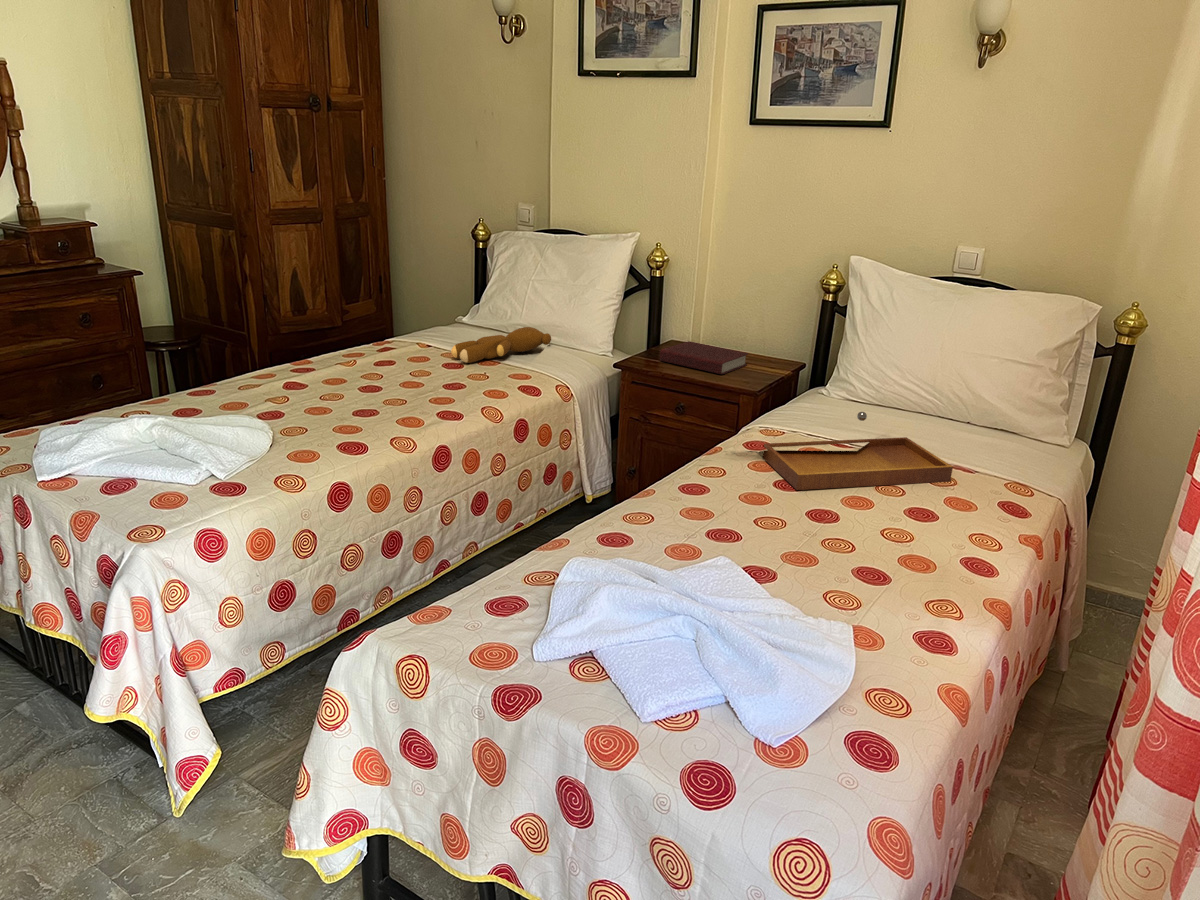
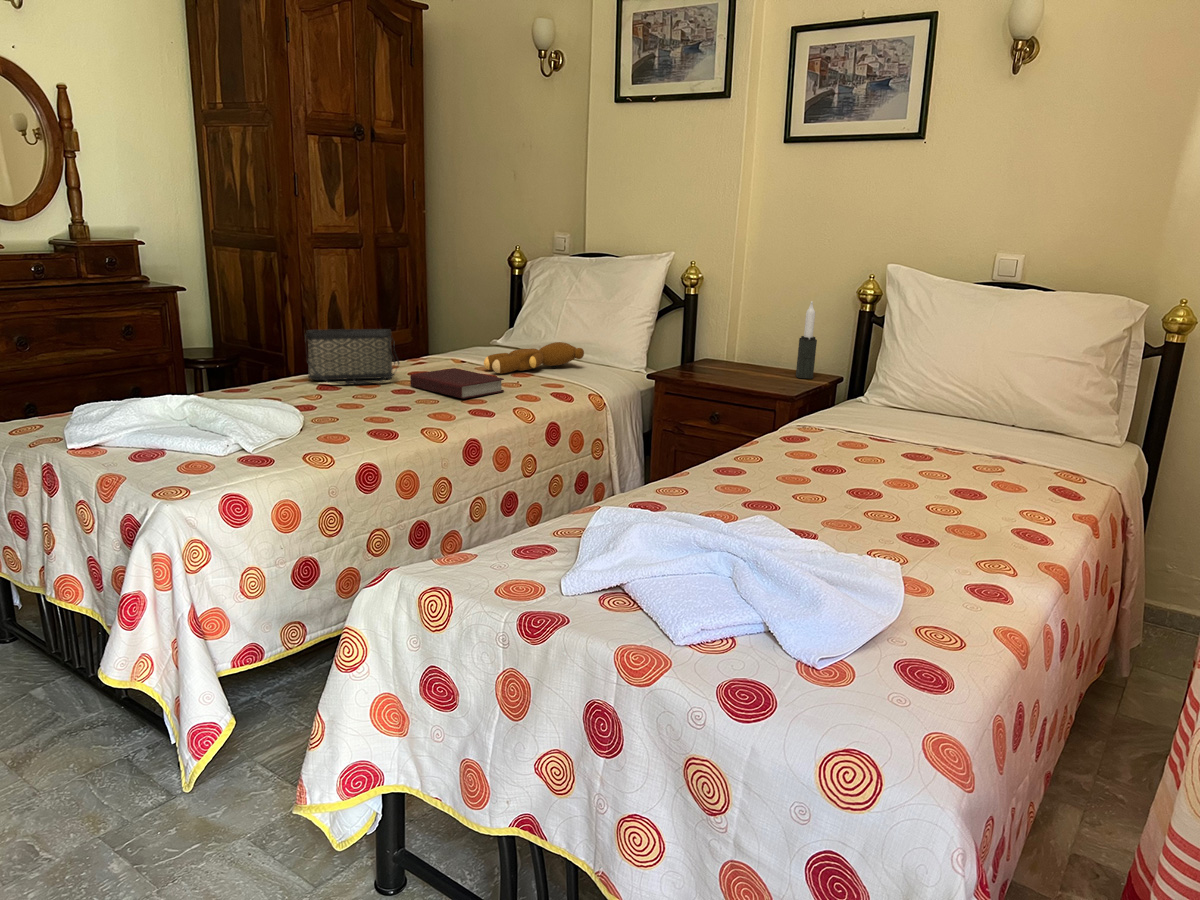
candle: none [760,291,781,367] -> present [796,301,817,379]
handbag: none [269,323,367,382] -> present [305,329,399,384]
book: present [660,341,748,374] -> present [410,368,504,399]
tray: present [763,412,953,490] -> none [800,399,1000,473]

